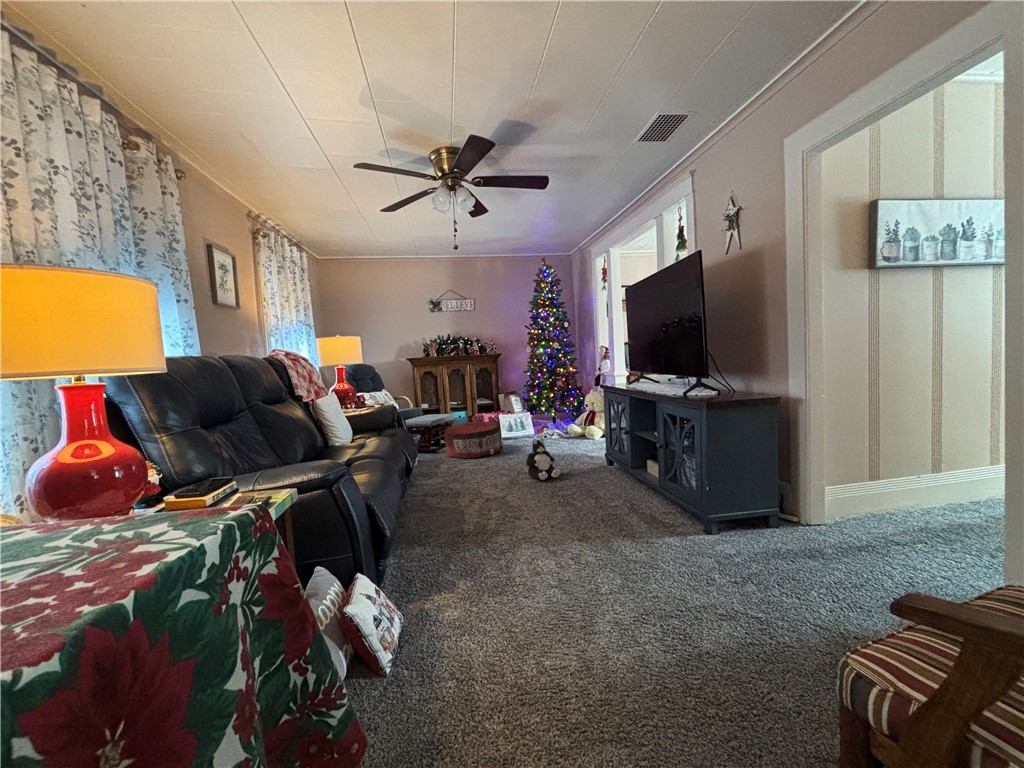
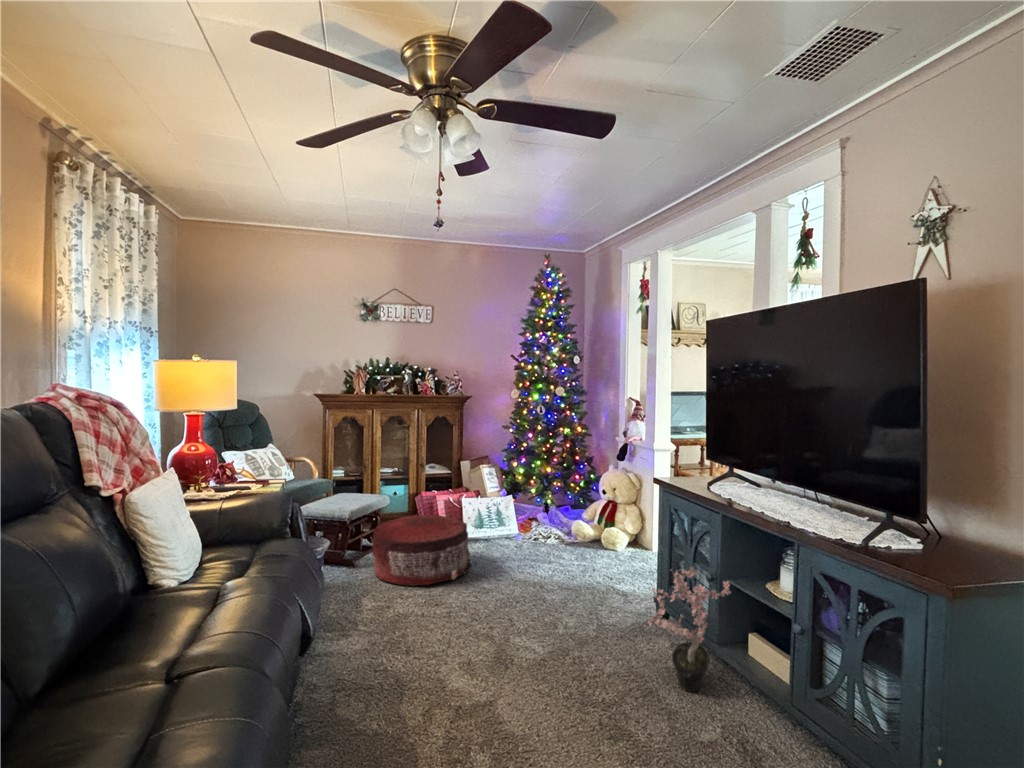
potted plant: none [589,423,632,489] -> present [647,567,731,692]
plush toy: present [526,438,561,480] -> none [525,574,589,658]

